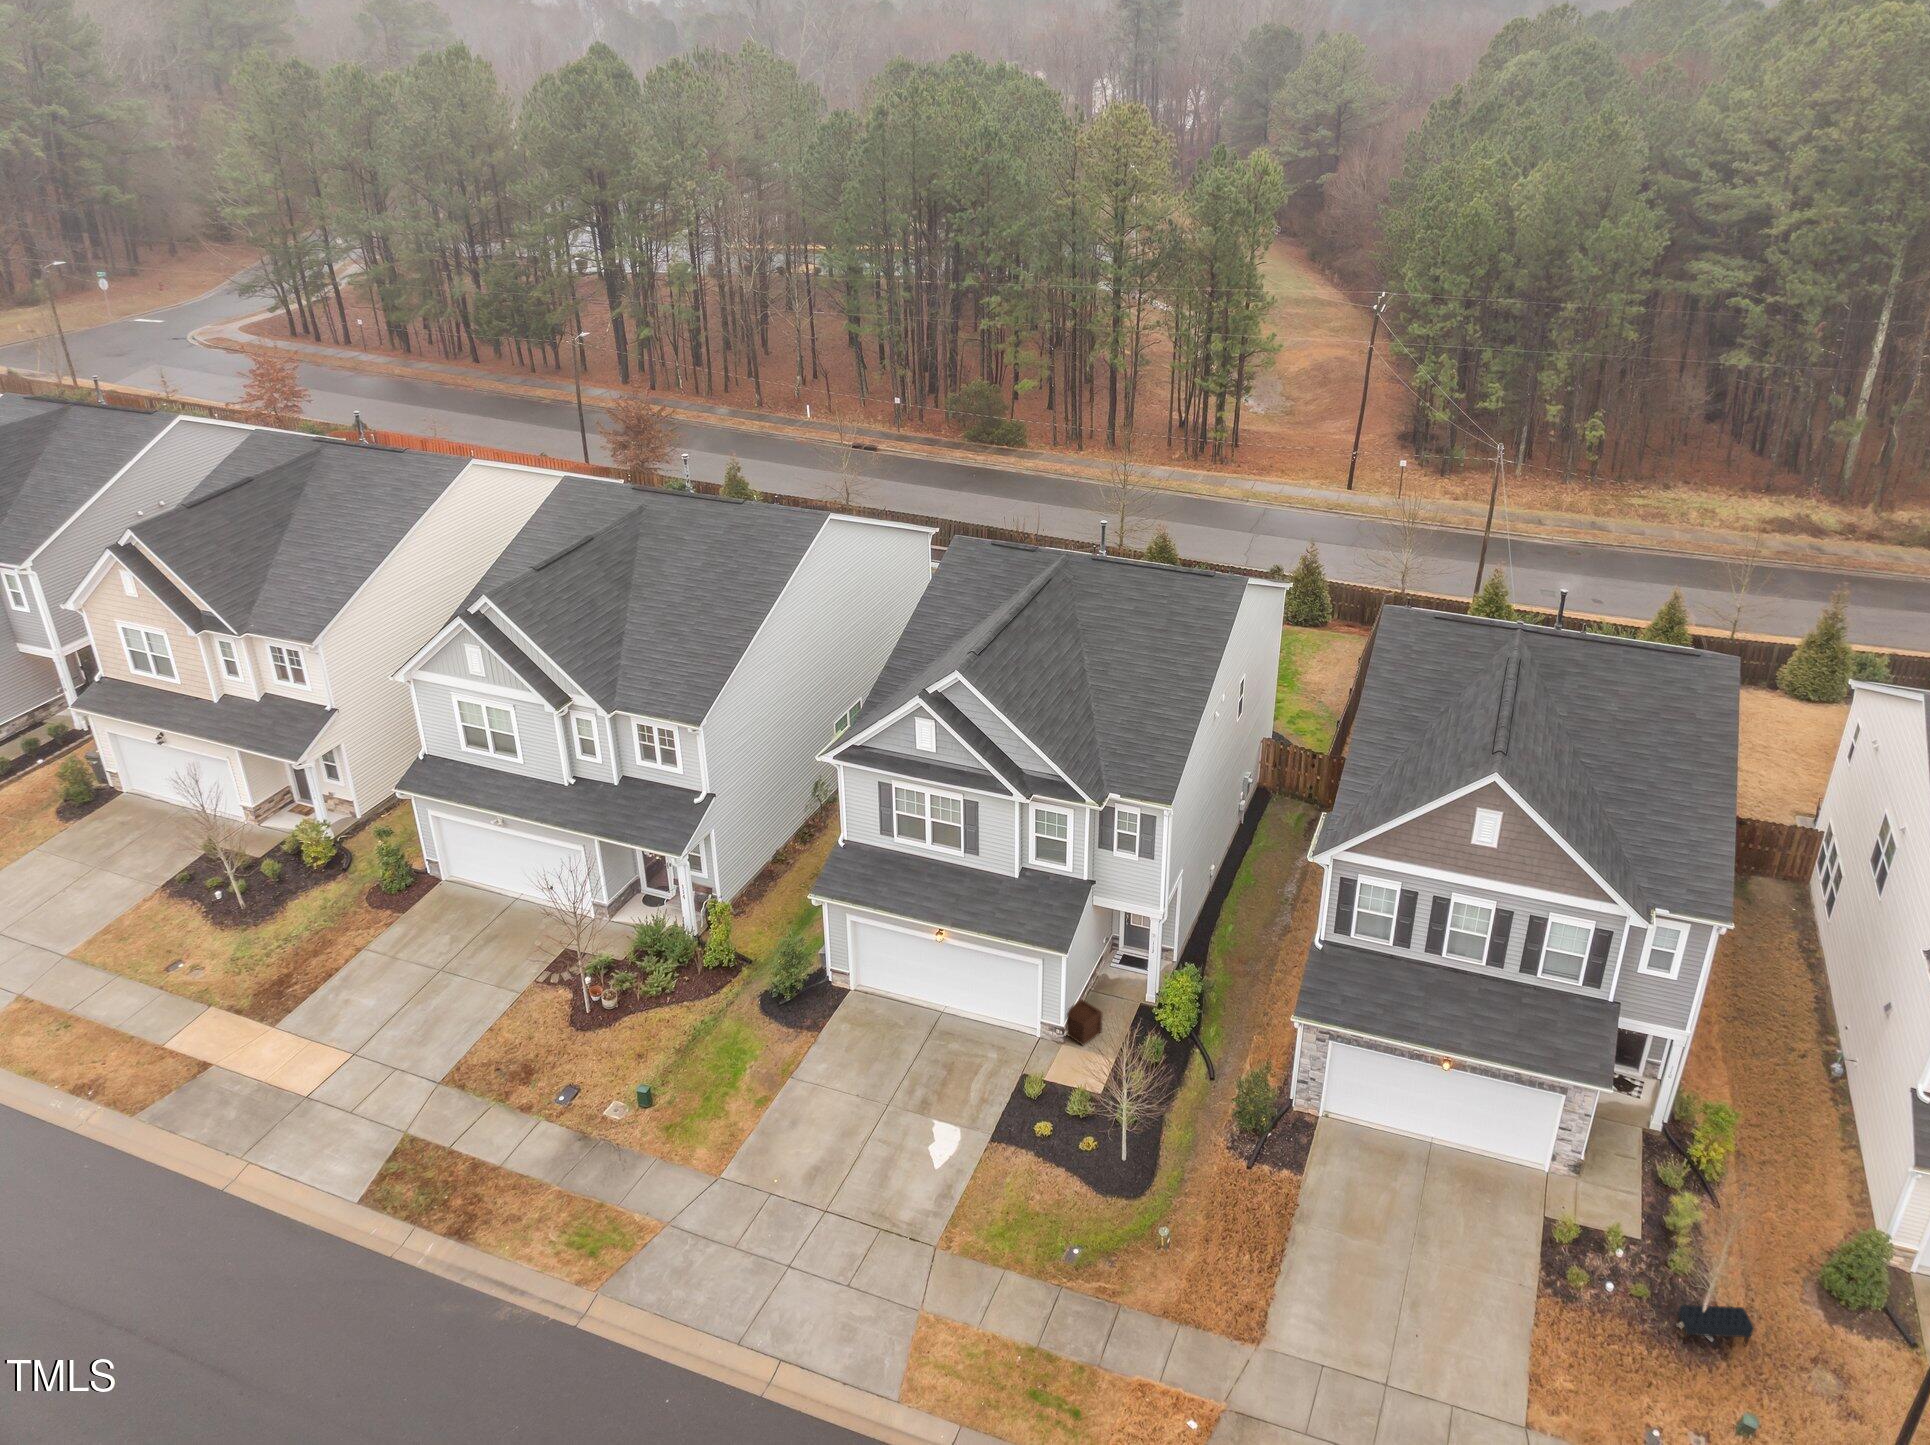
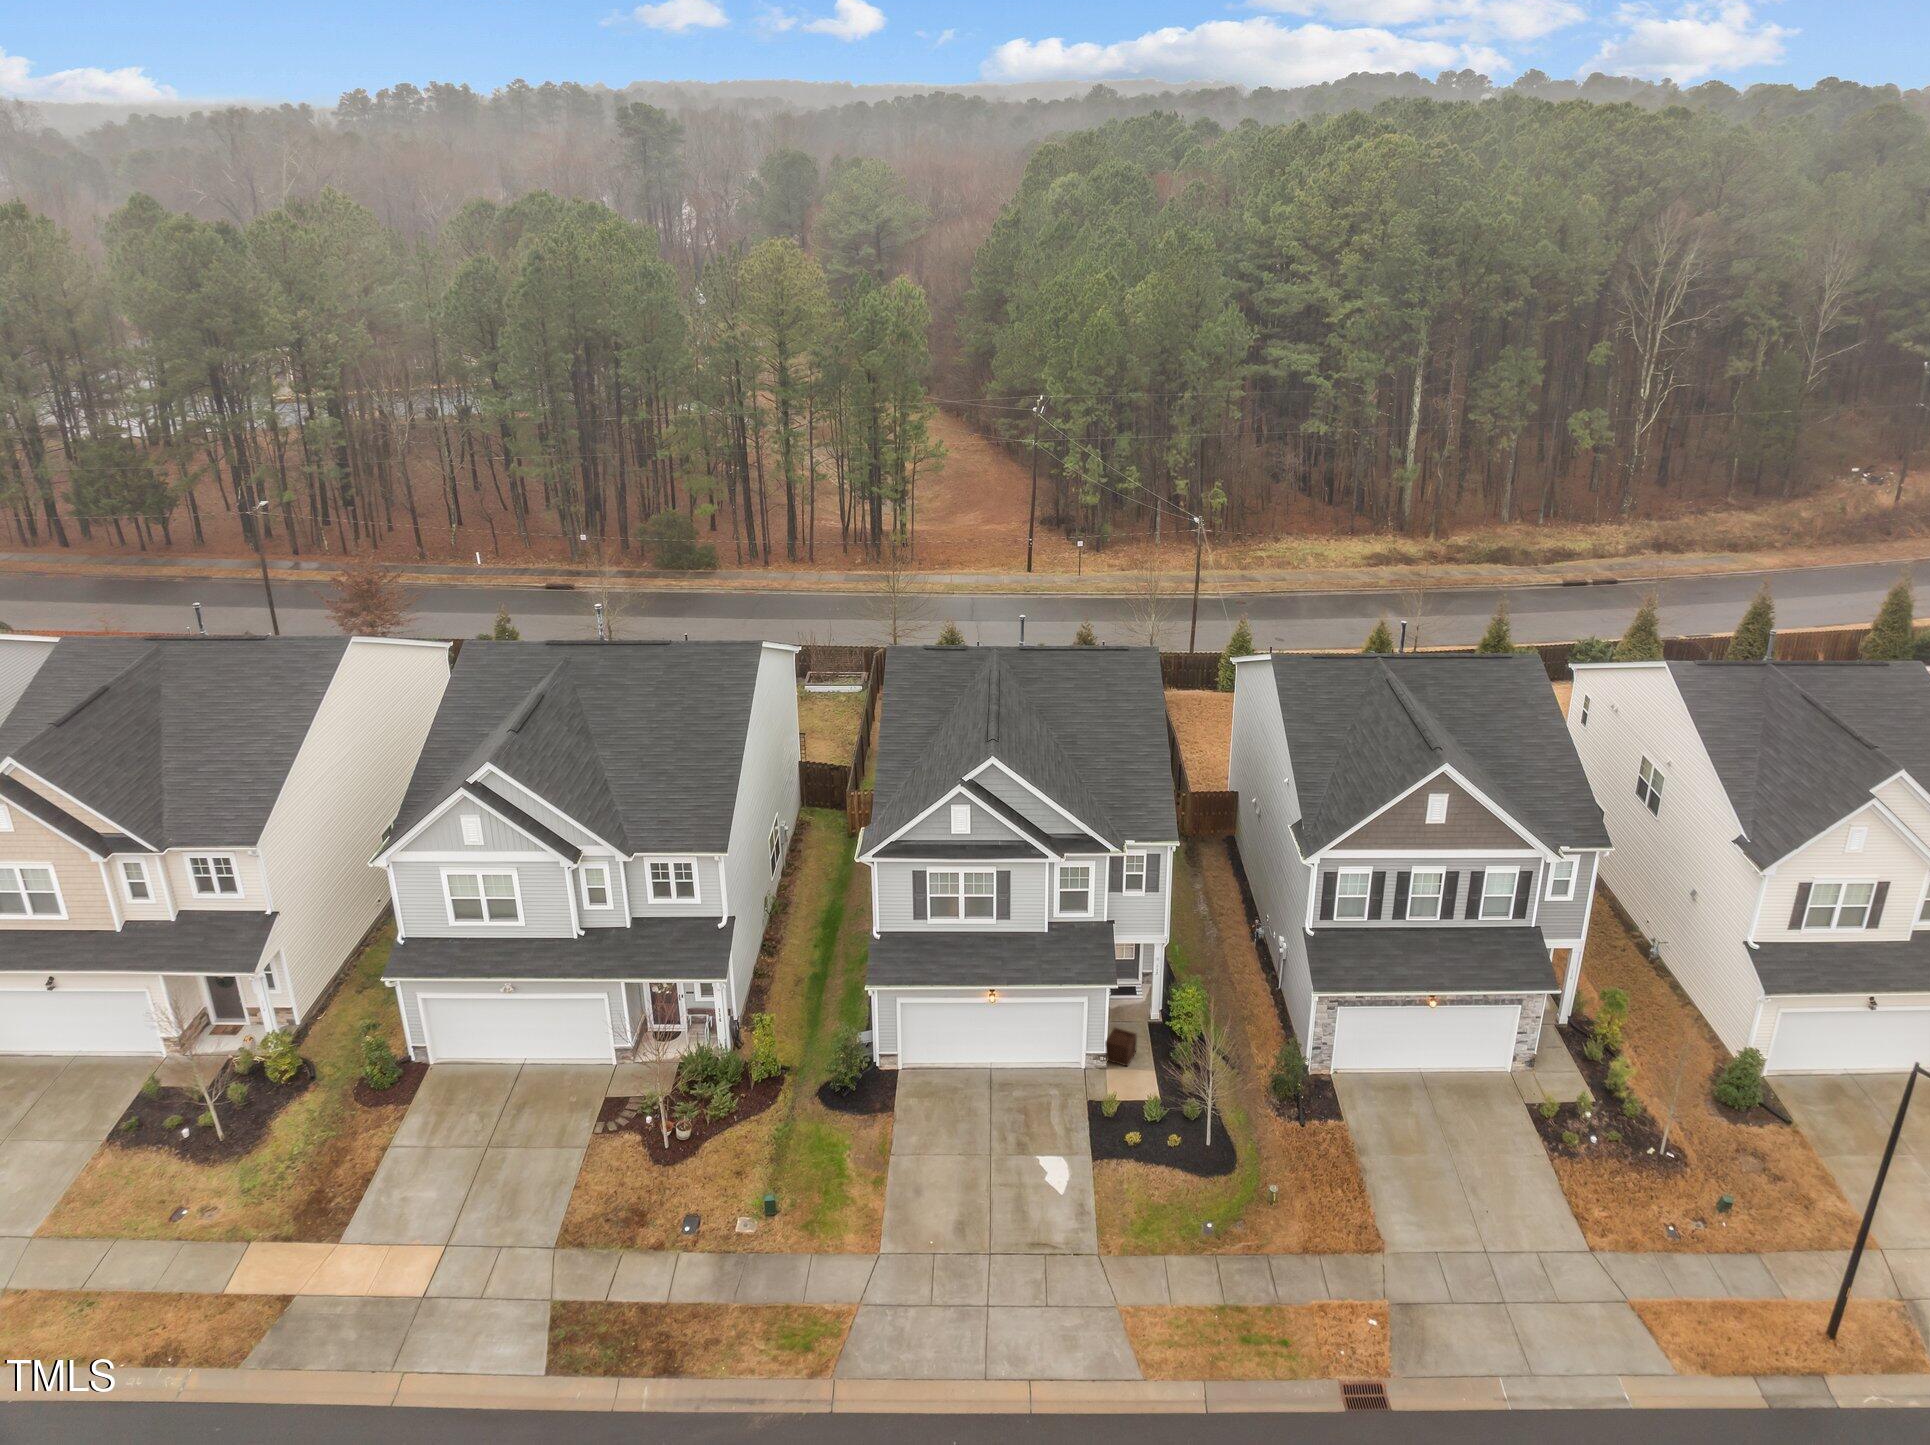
bench: present [1676,1305,1754,1346] -> none [1643,1126,1697,1164]

